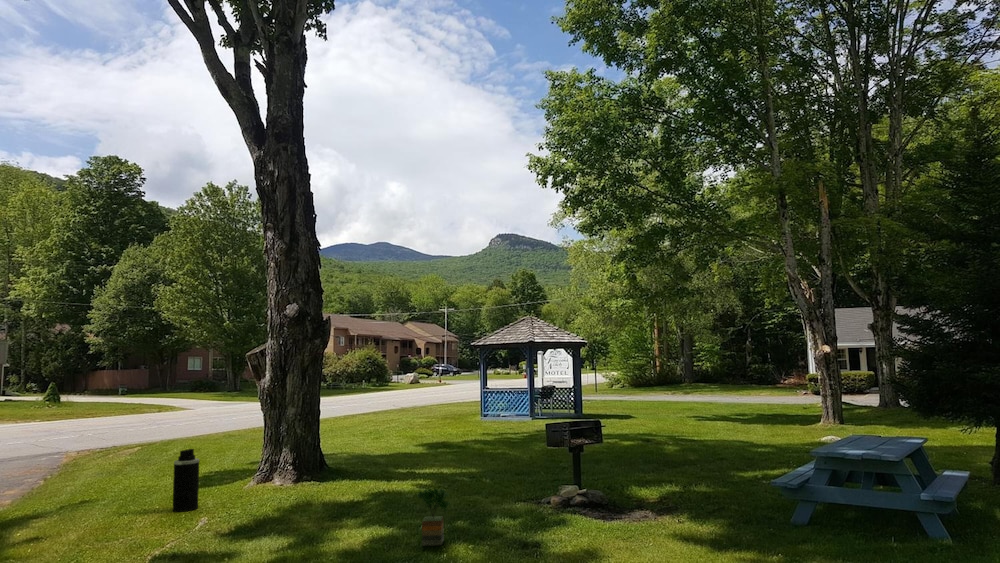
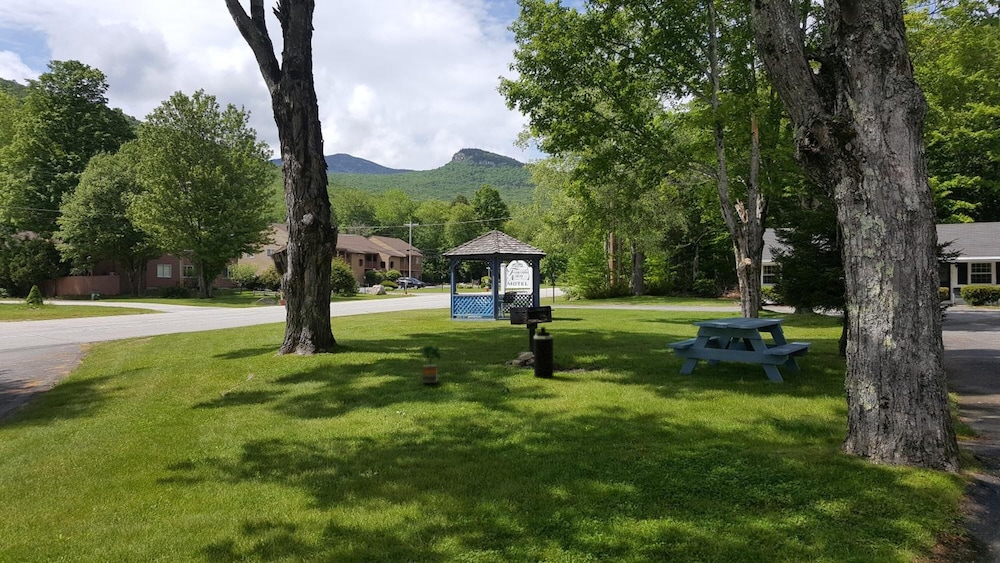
trash can: present [173,449,199,512] -> present [534,327,554,378]

